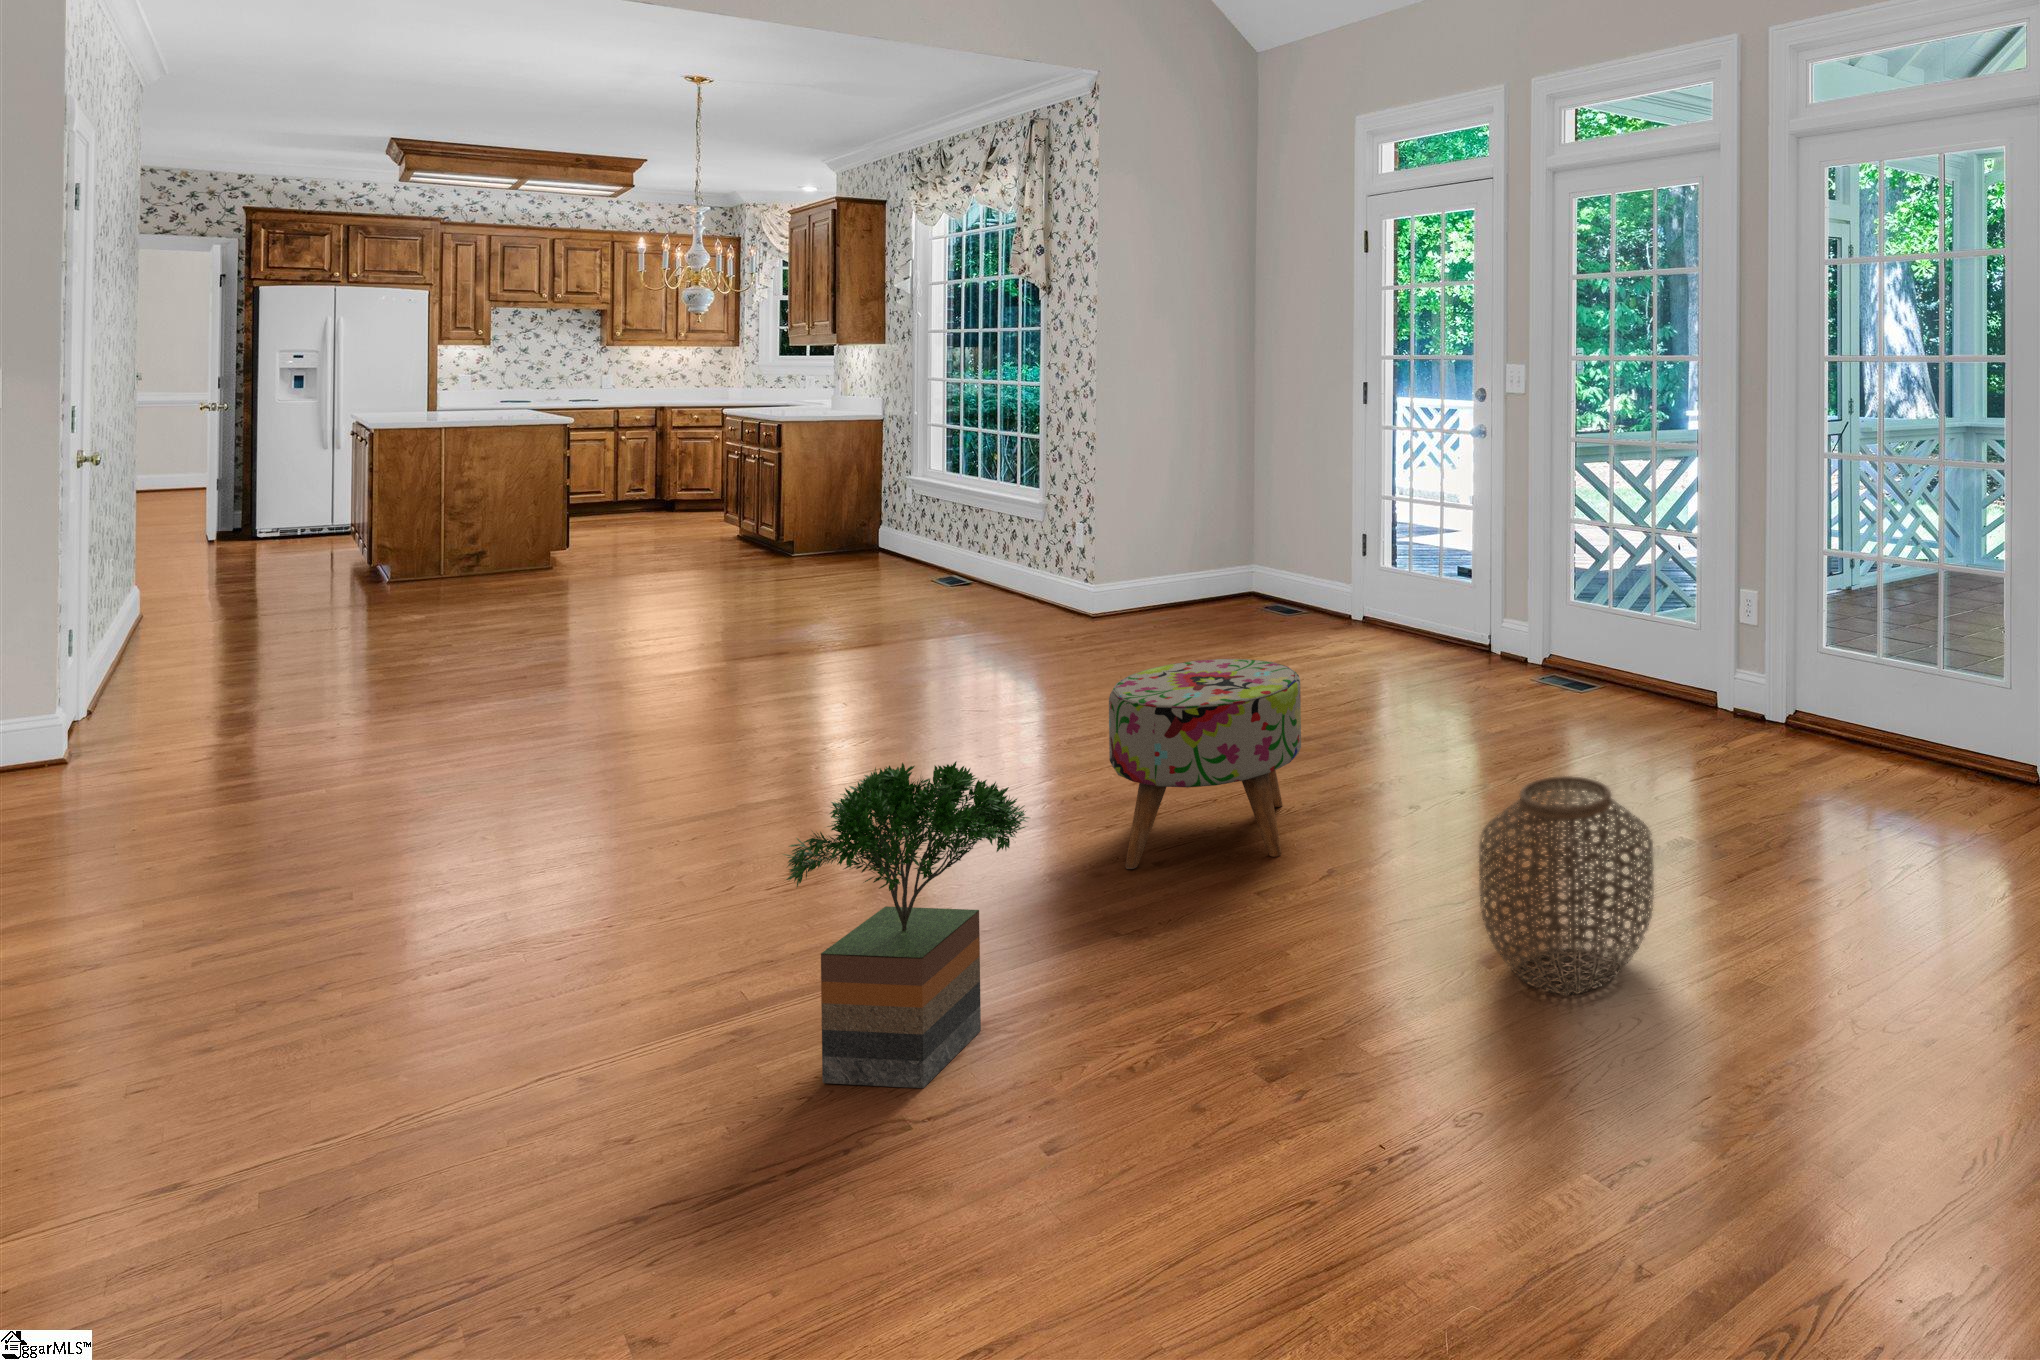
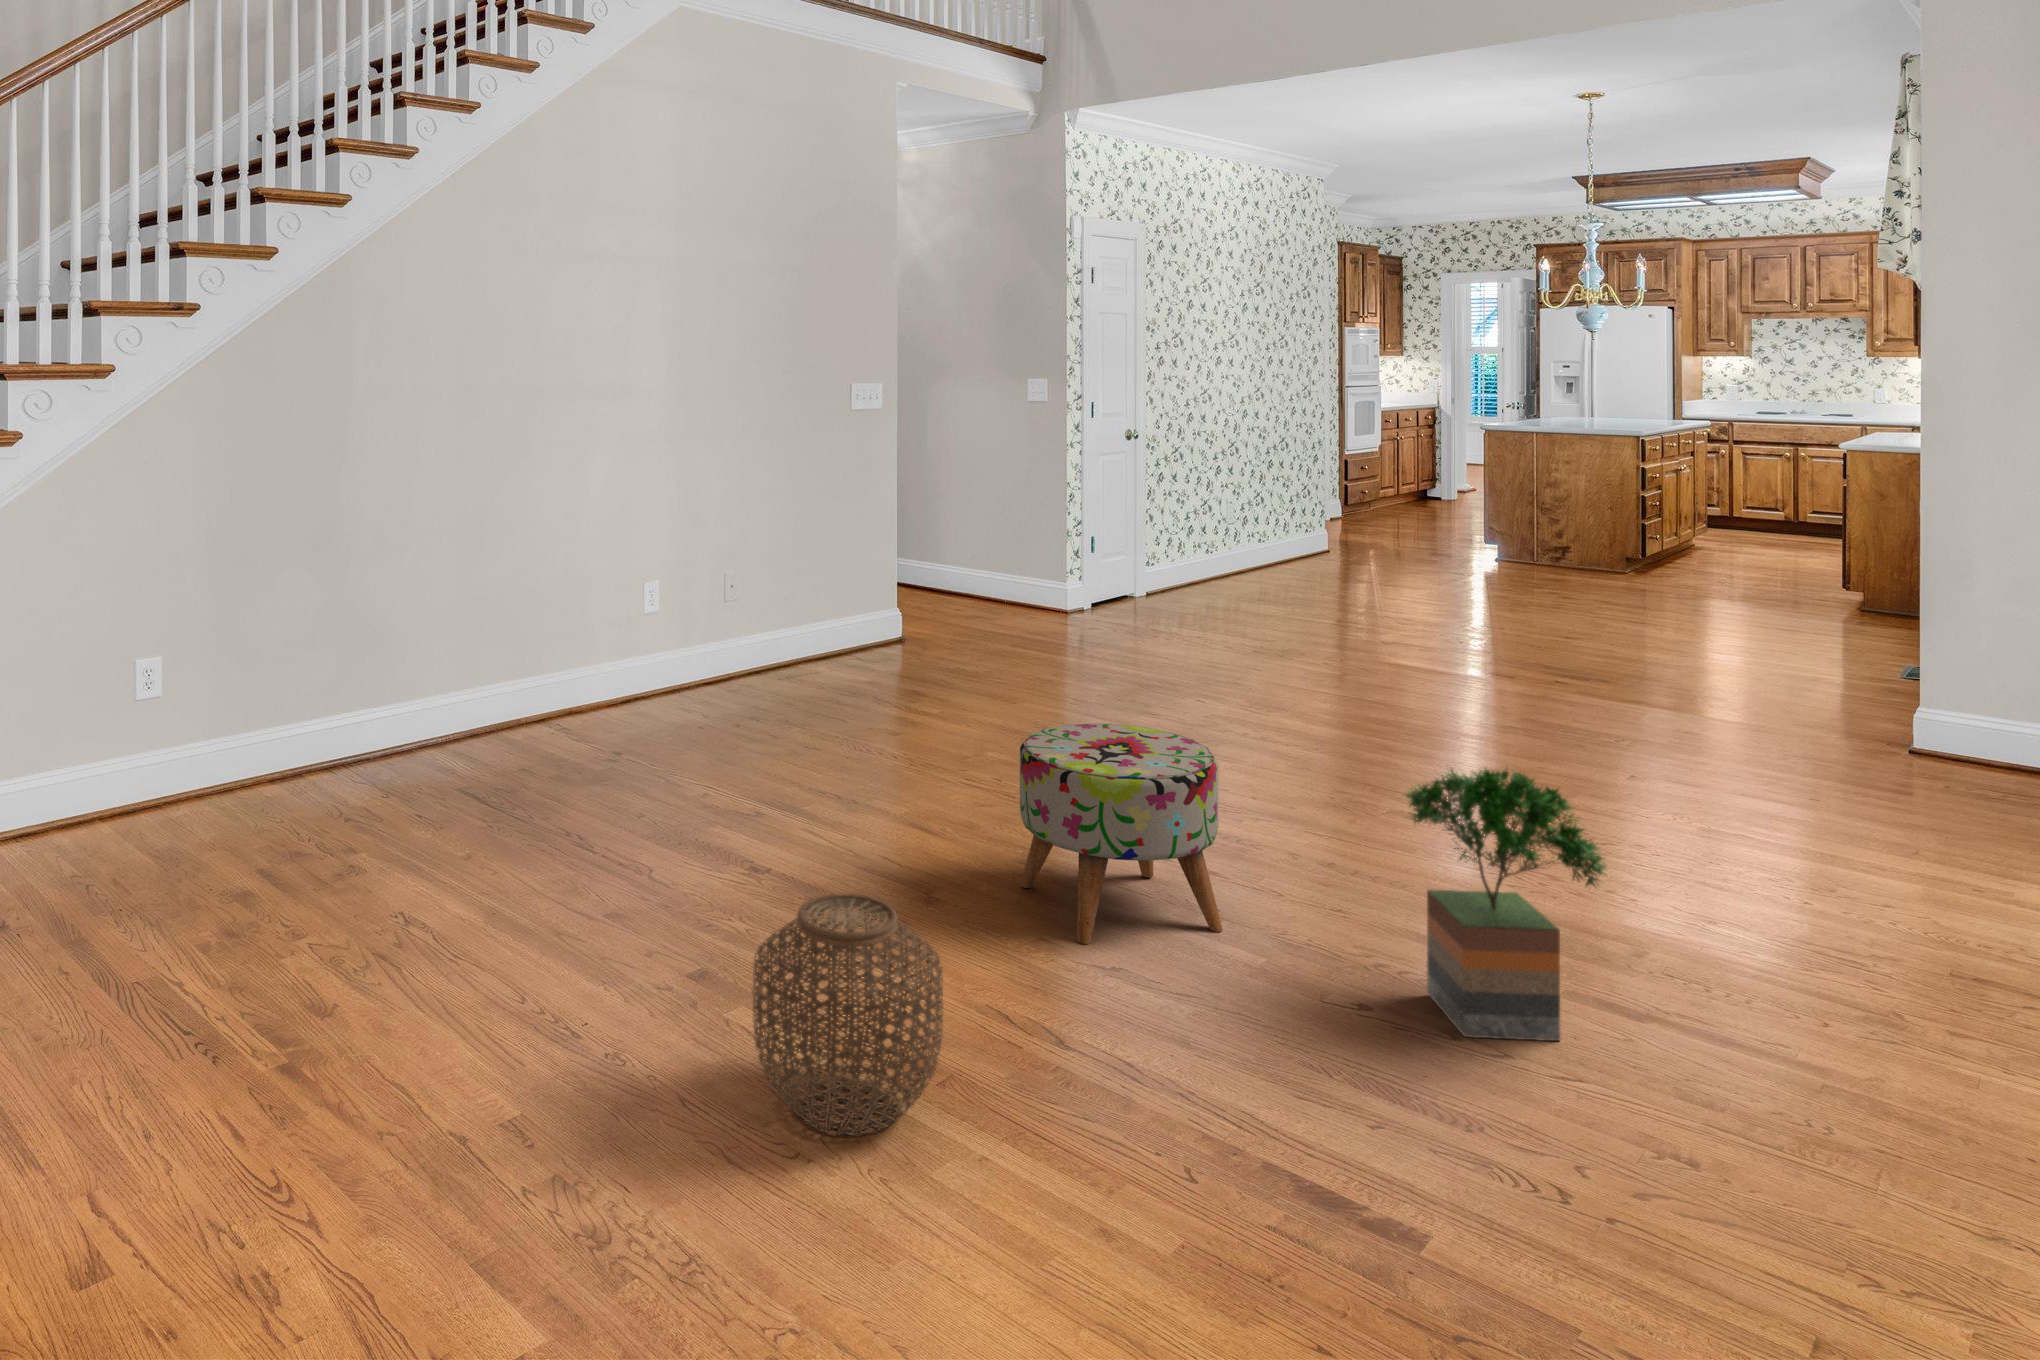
potted tree: present [783,762,1029,1088] -> present [1406,769,1607,1041]

